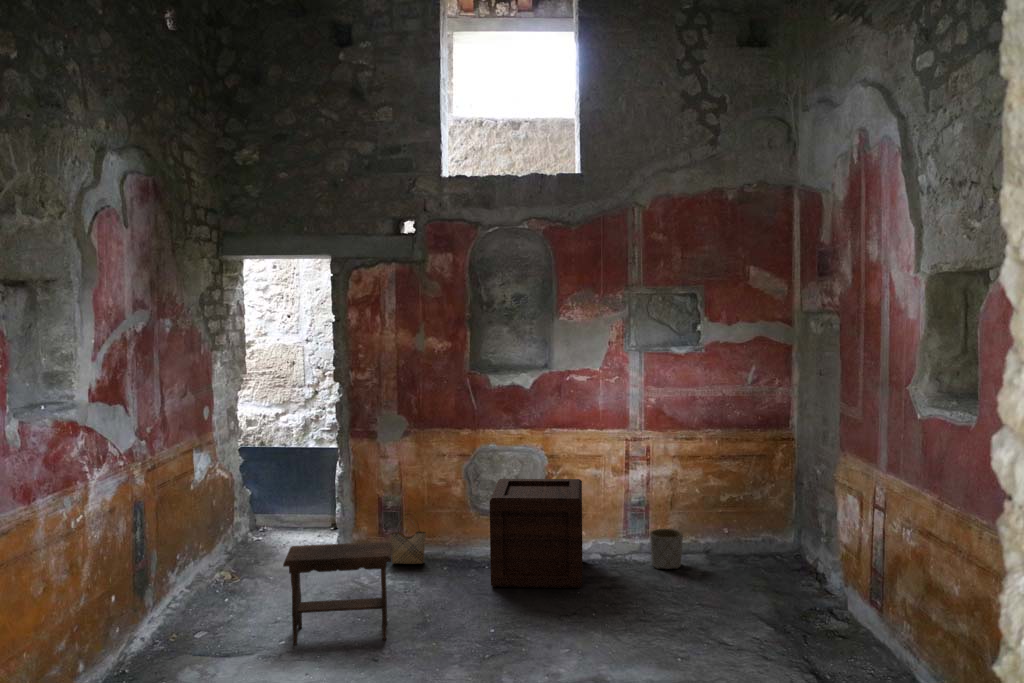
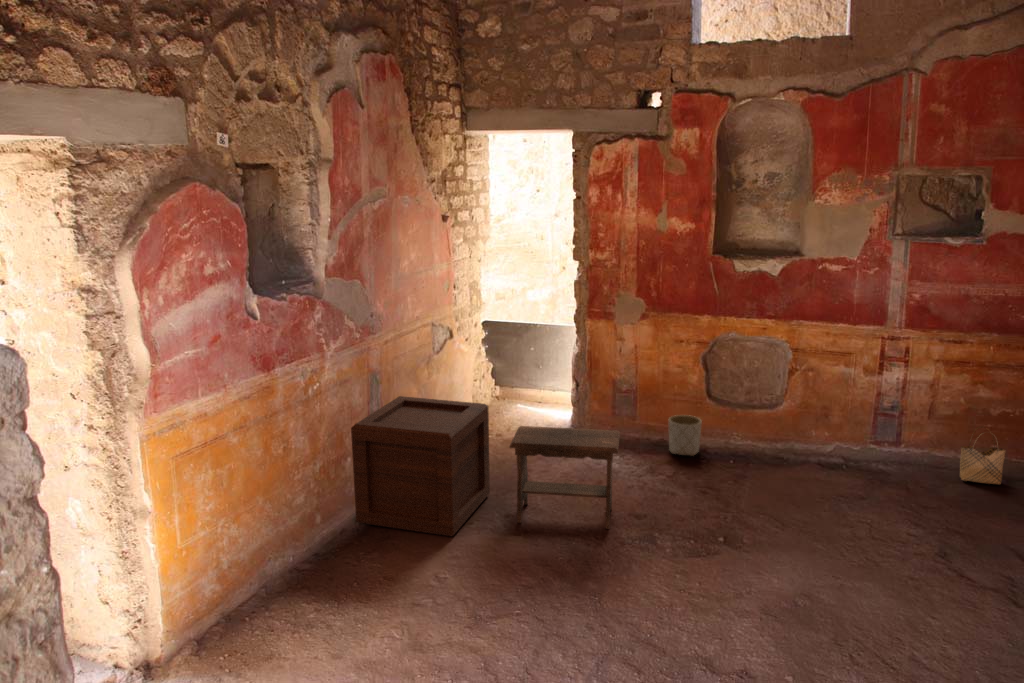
wooden crate: present [490,479,582,588] -> present [351,396,490,536]
woven basket: present [390,517,426,564] -> present [960,428,1006,484]
planter: present [650,529,683,569] -> present [669,415,702,456]

